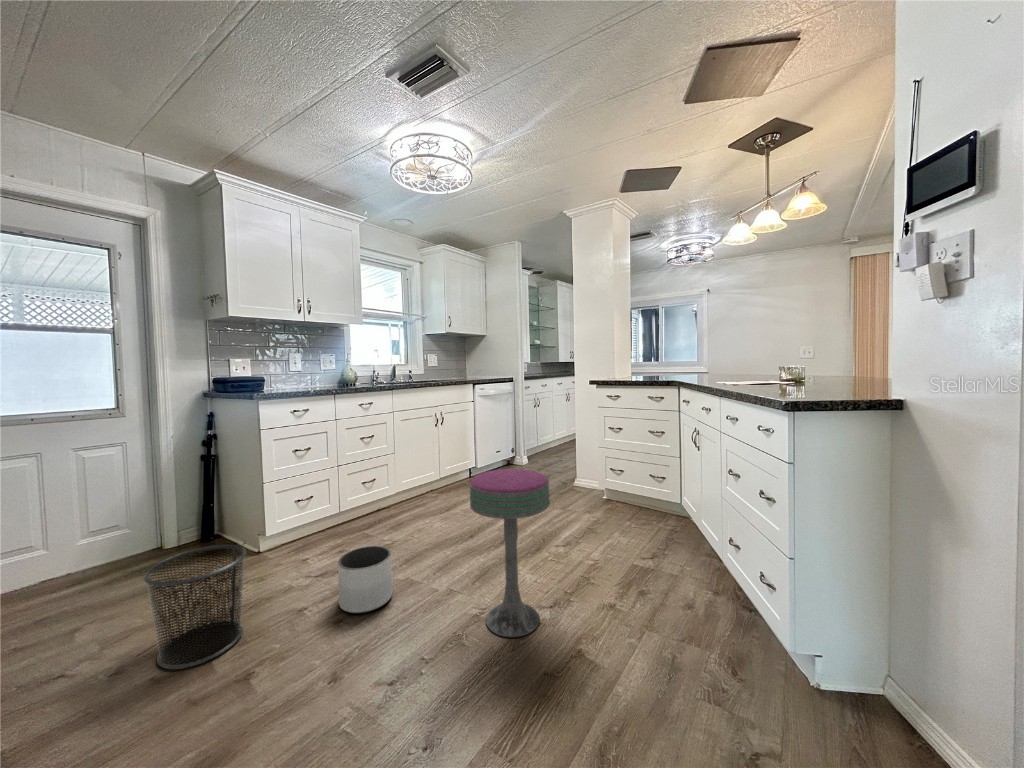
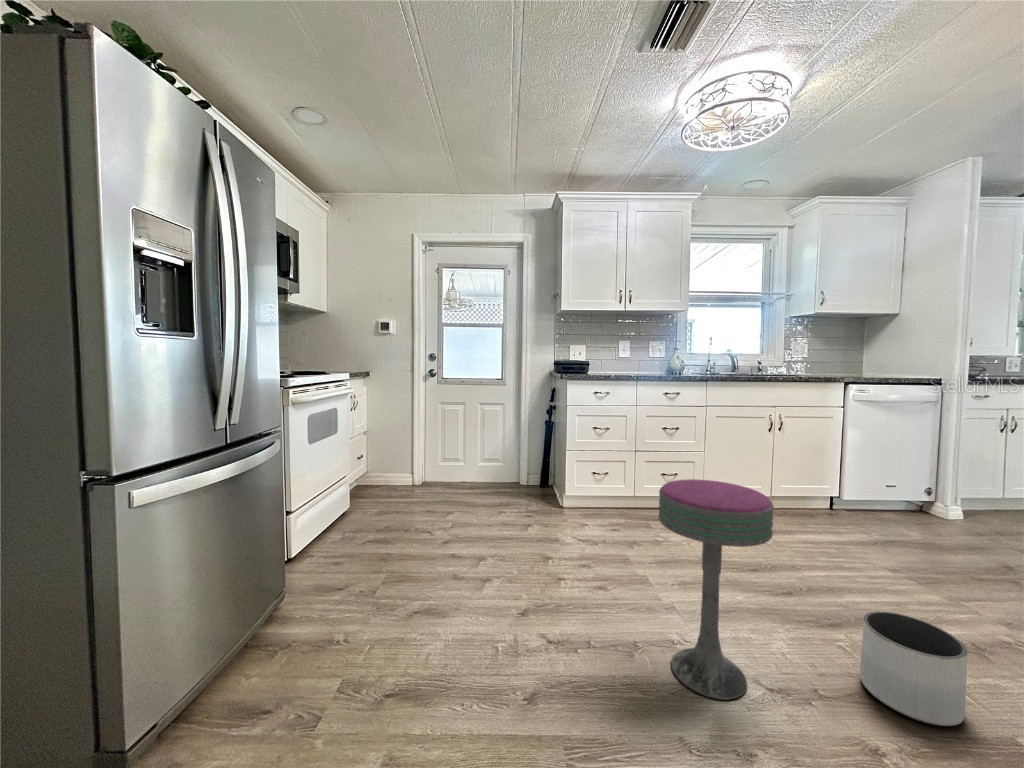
waste bin: present [144,545,246,669] -> none [459,480,516,558]
planter: present [338,546,392,613] -> present [860,611,967,726]

